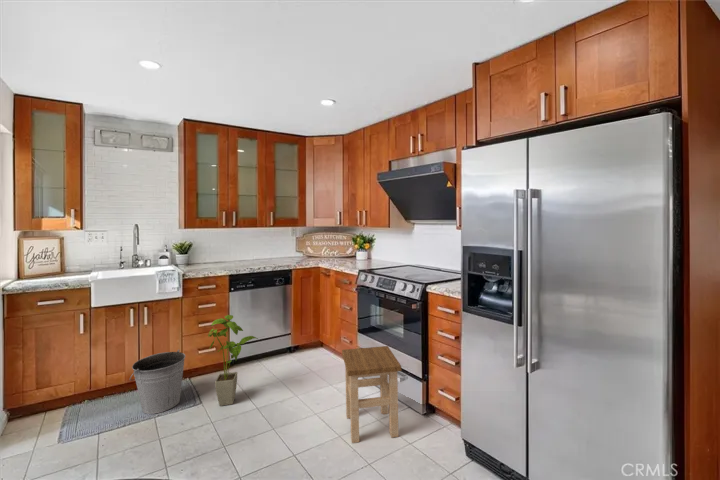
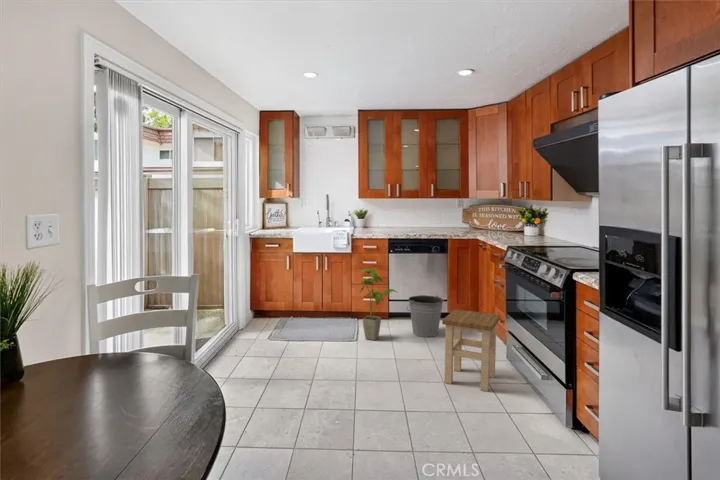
bucket: present [130,350,185,414] -> present [409,295,443,337]

